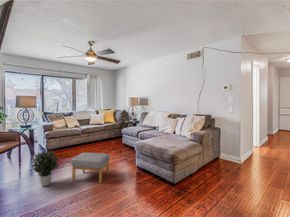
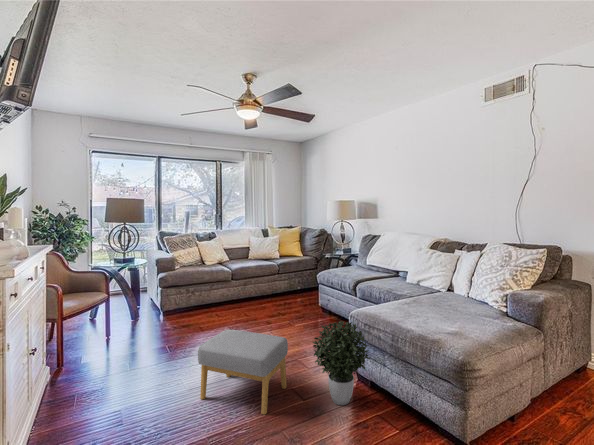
potted plant: present [32,151,58,186] -> present [313,321,370,405]

